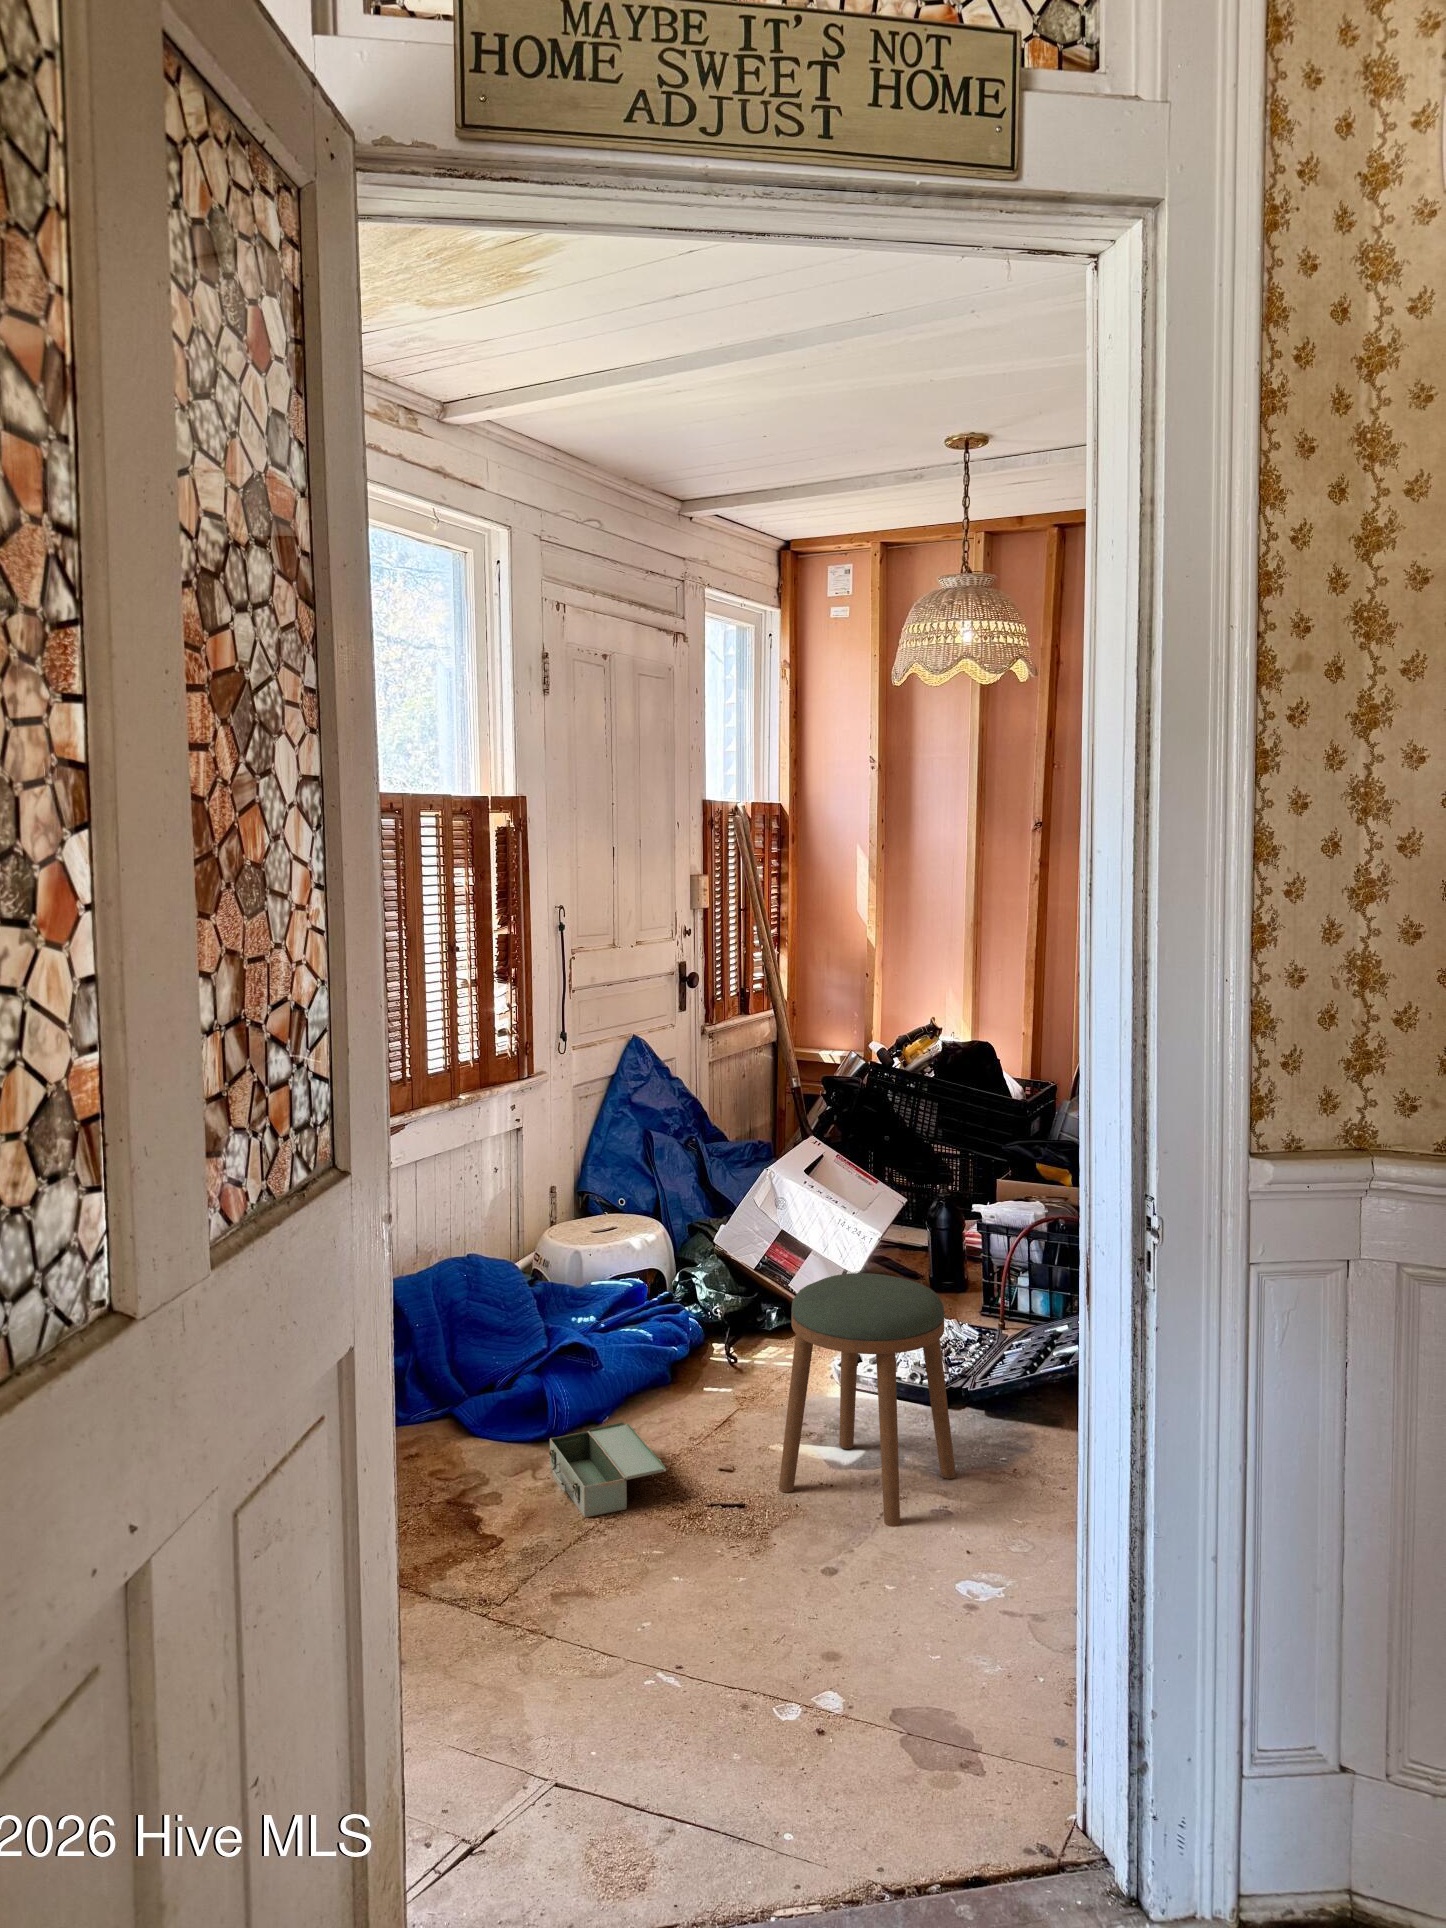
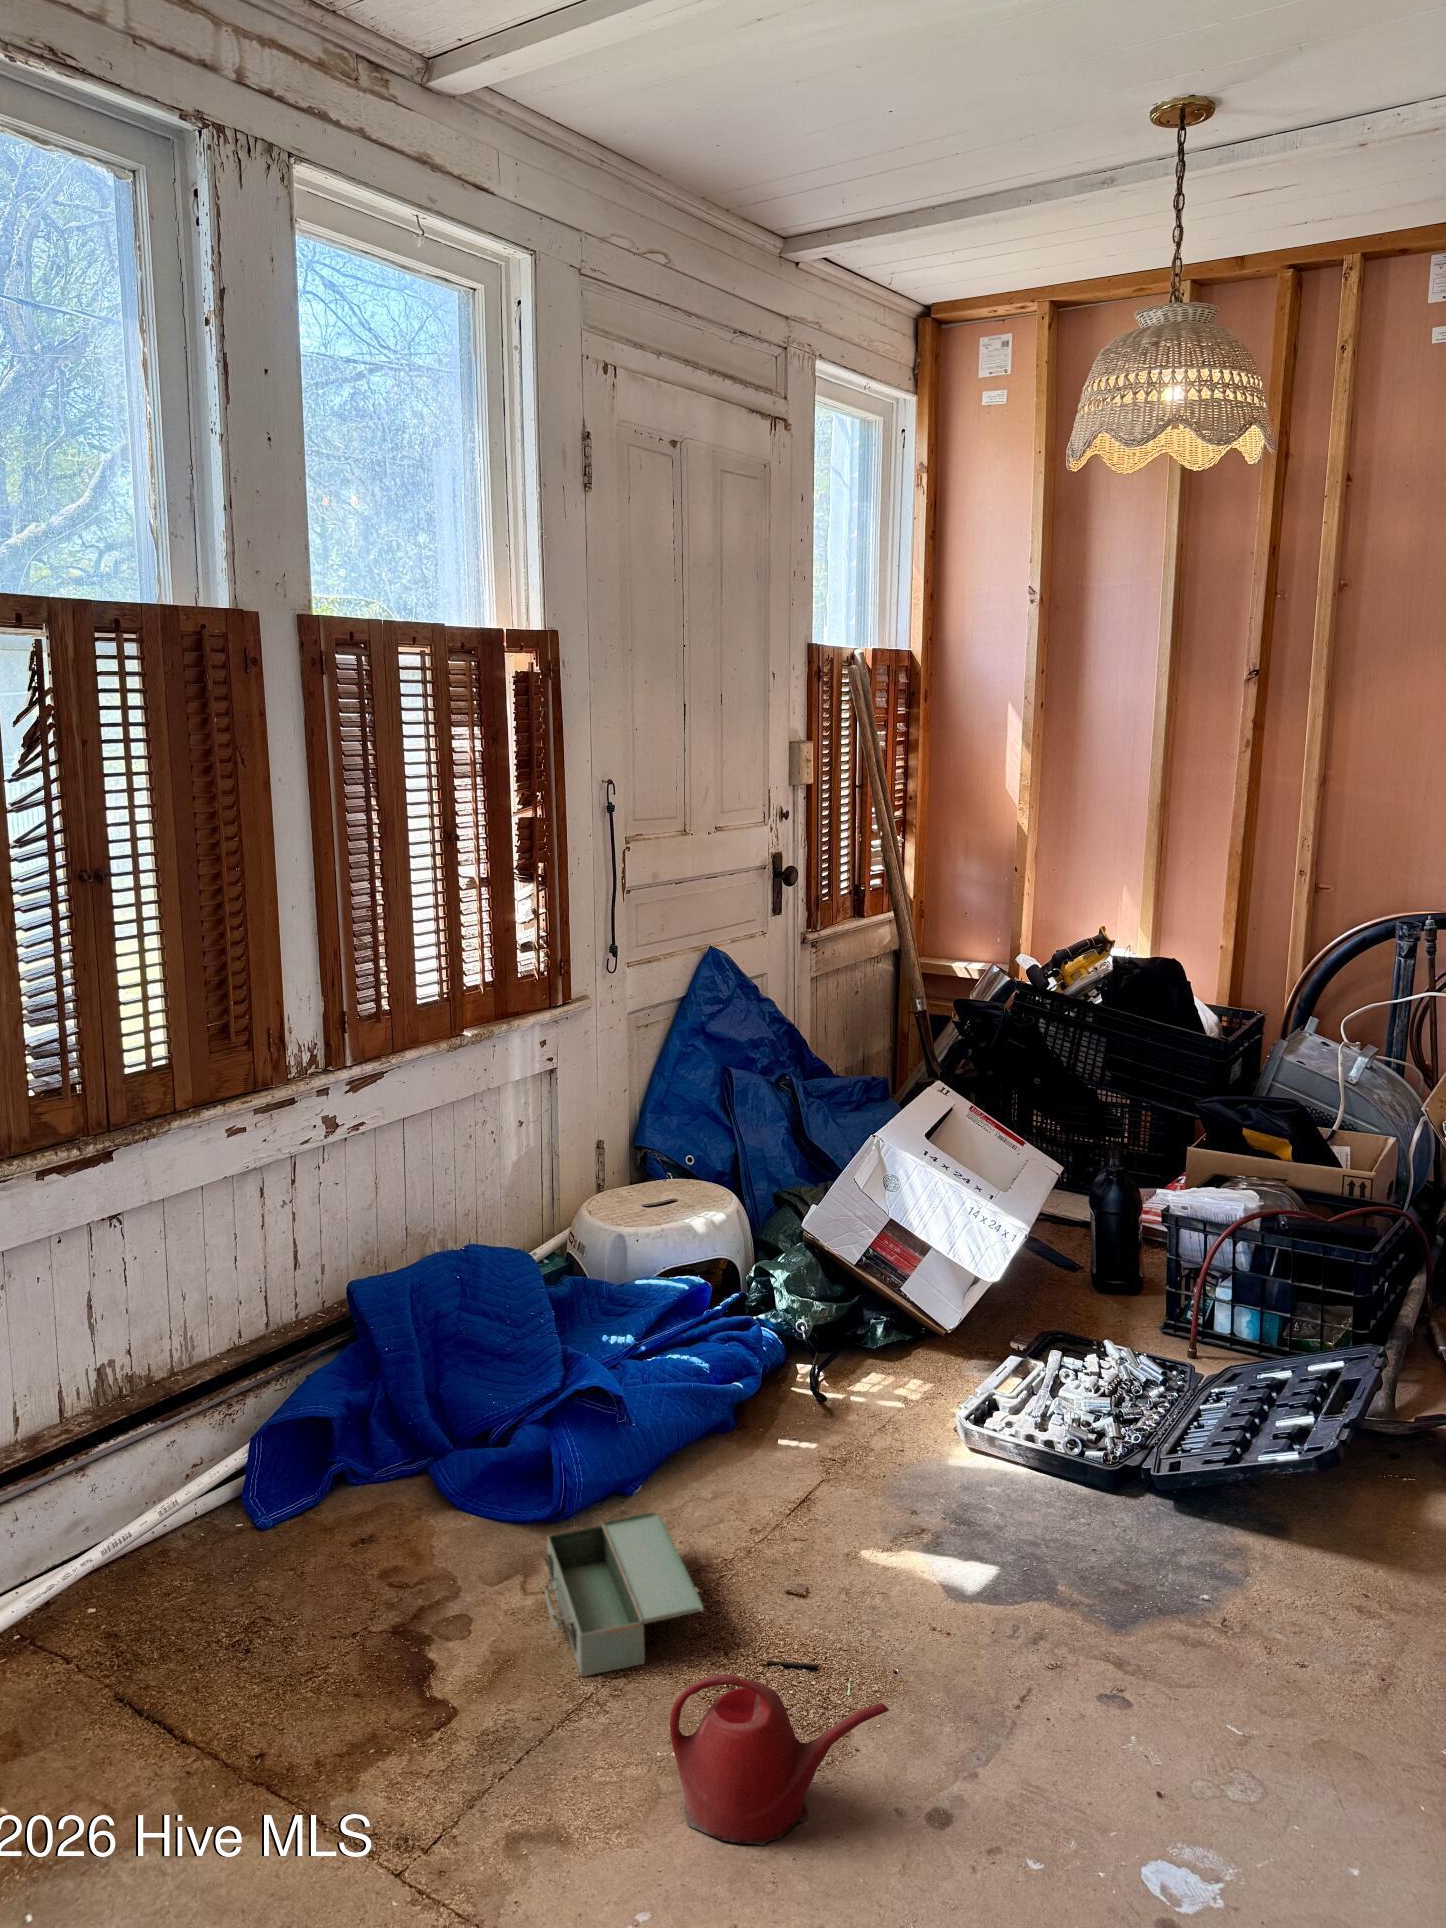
stool: present [779,1273,956,1527] -> none [870,1325,1136,1731]
watering can: none [655,1480,796,1587] -> present [670,1675,889,1846]

